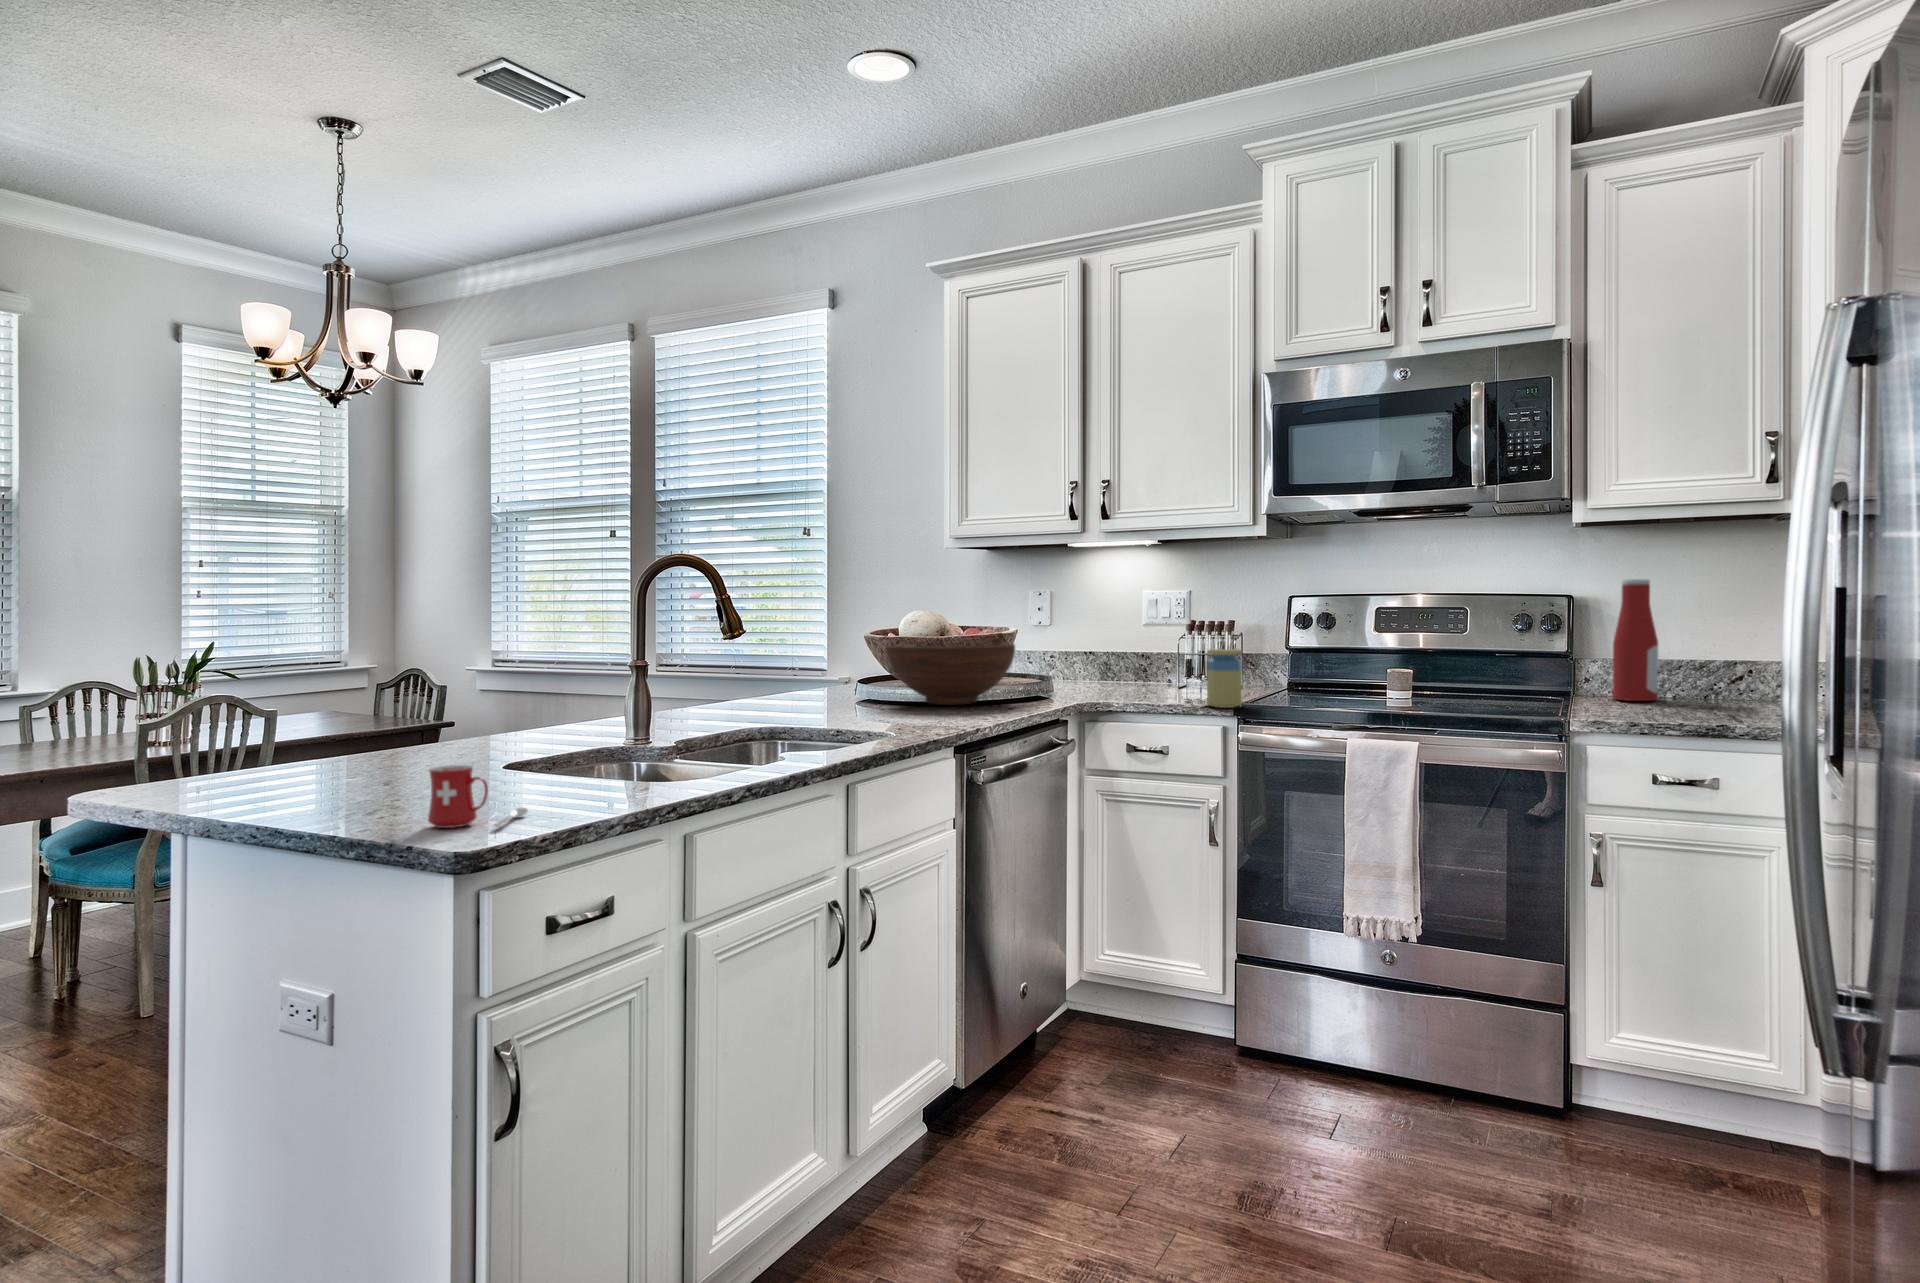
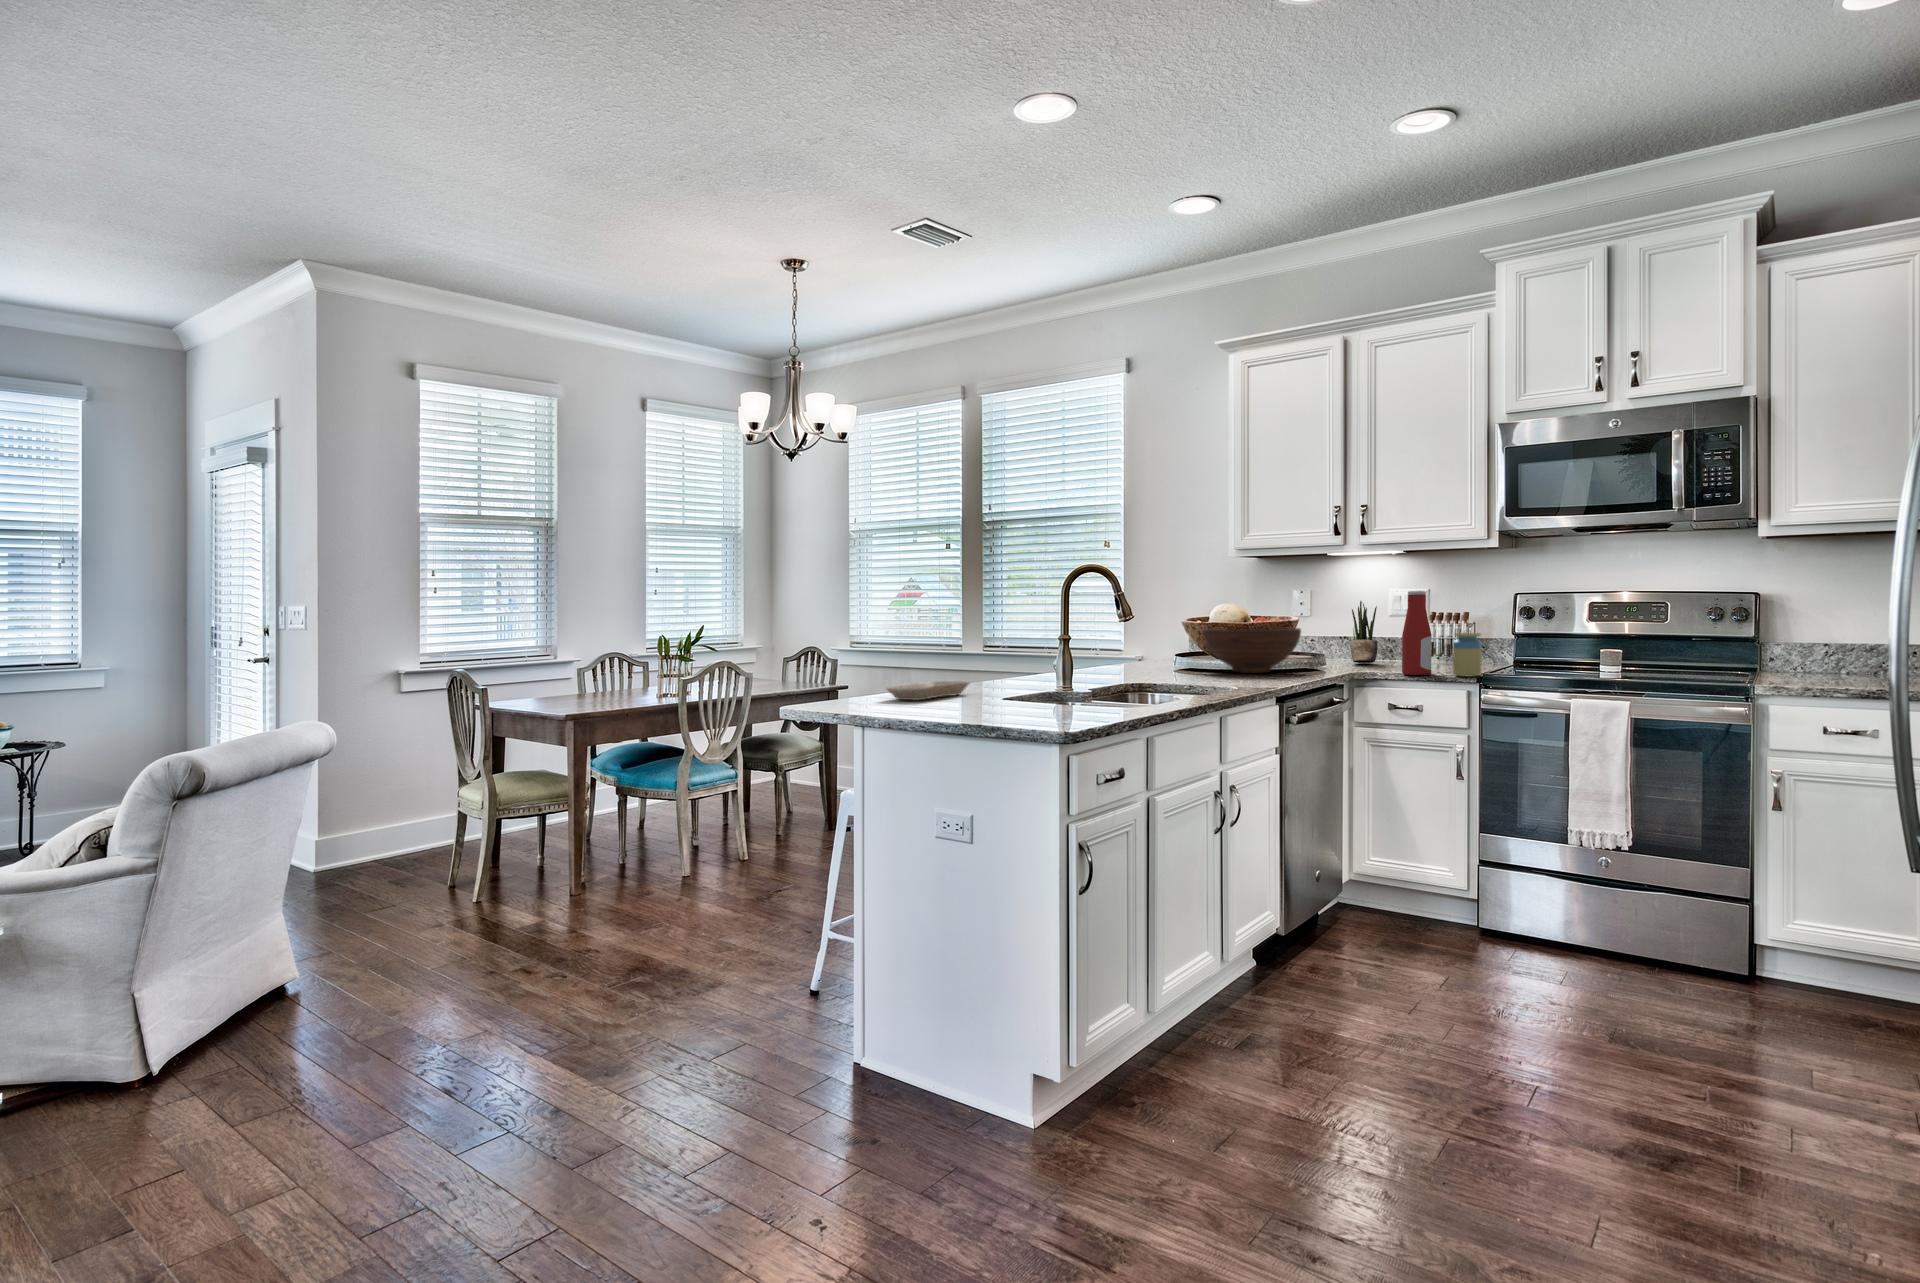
bottle: present [1612,579,1658,701] -> present [1402,591,1432,675]
potted plant: none [1091,605,1124,687] -> present [1351,601,1378,663]
tray: none [309,733,480,771] -> present [886,681,969,700]
mug: present [428,765,528,828] -> none [1025,688,1073,723]

